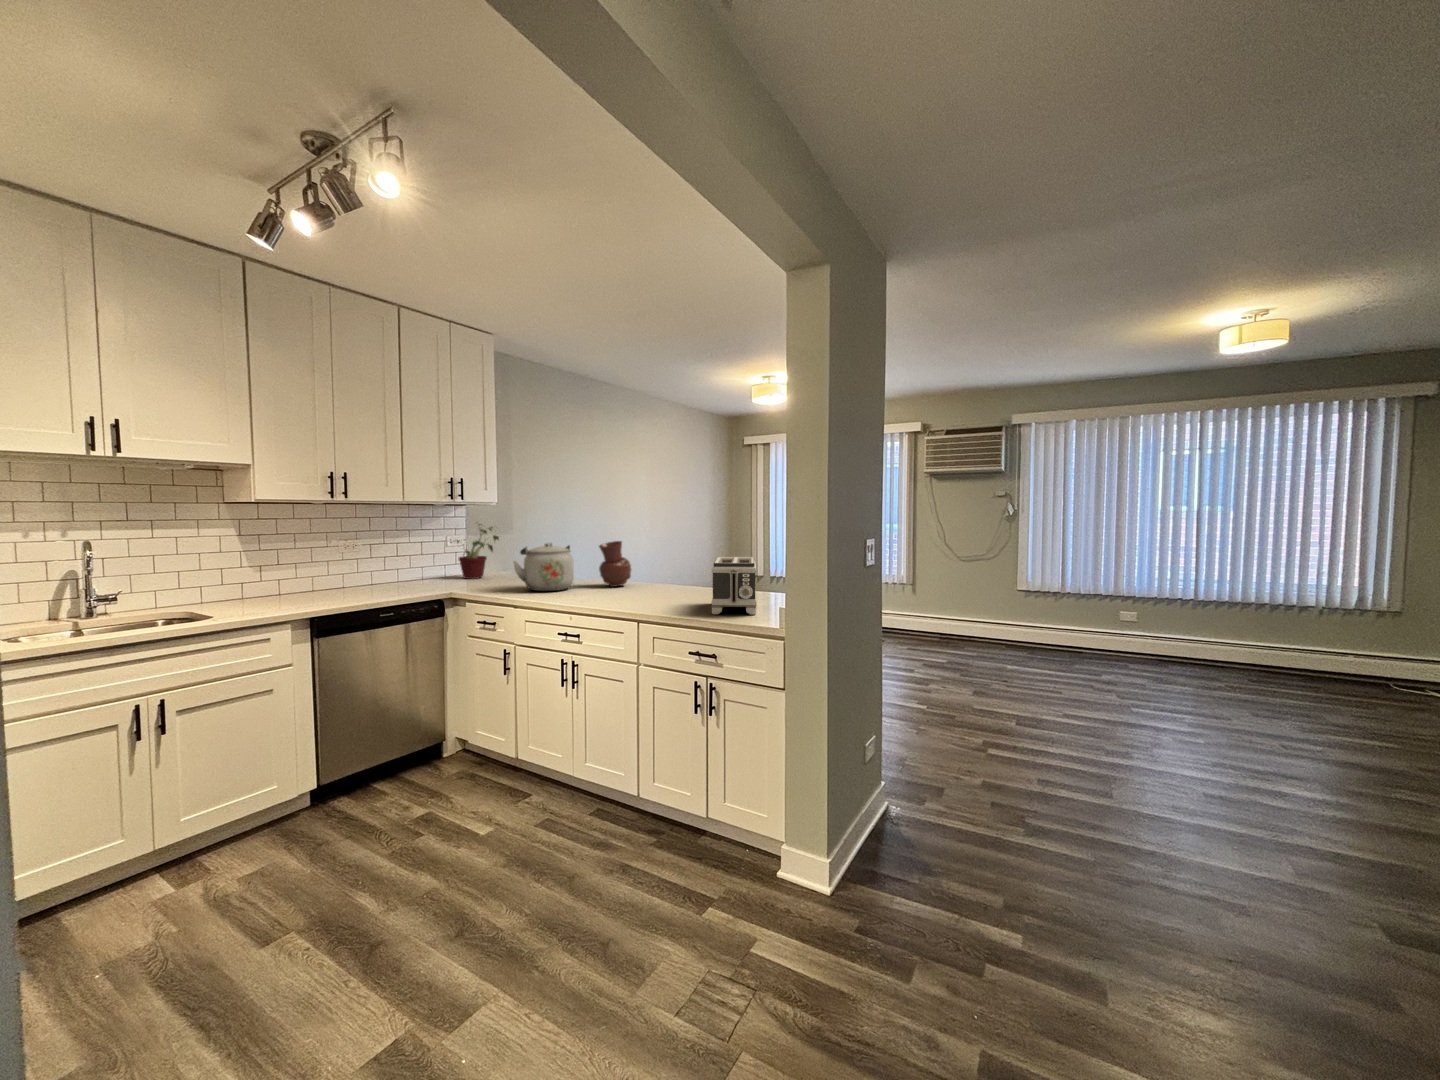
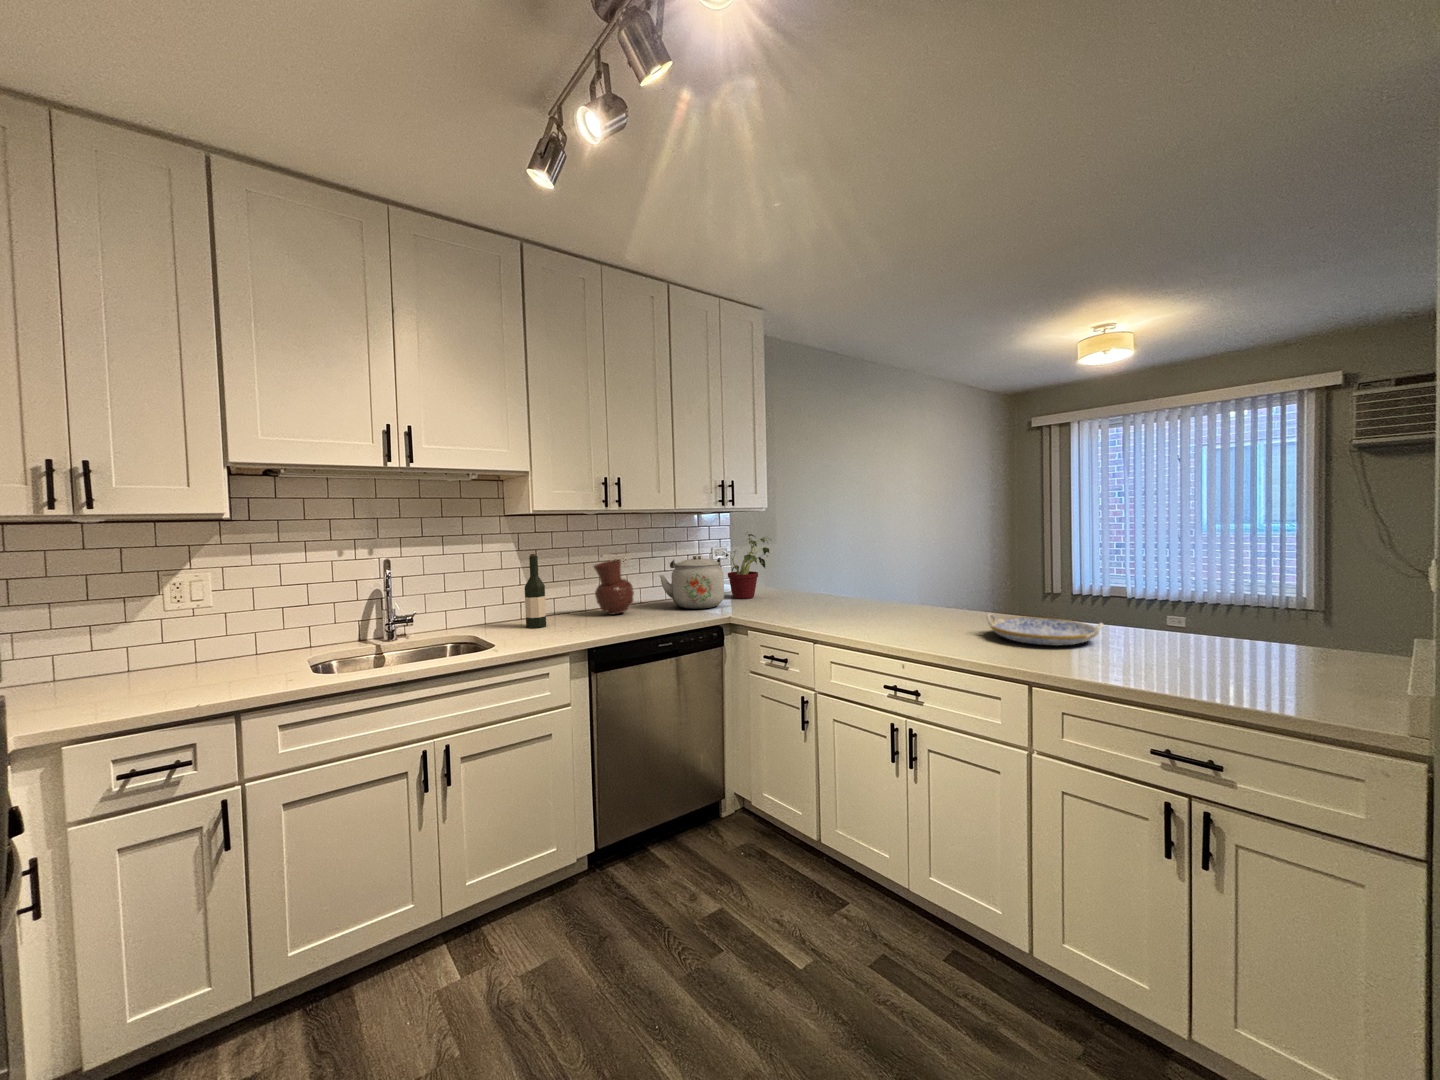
wine bottle: none [245,538,269,604] -> present [525,554,546,628]
vase: present [599,541,631,587] -> present [594,559,634,615]
kettle: present [514,543,574,591] -> present [660,555,724,609]
toaster: present [711,557,757,615] -> none [1136,585,1261,690]
serving tray: none [639,581,707,599] -> present [987,614,1103,646]

